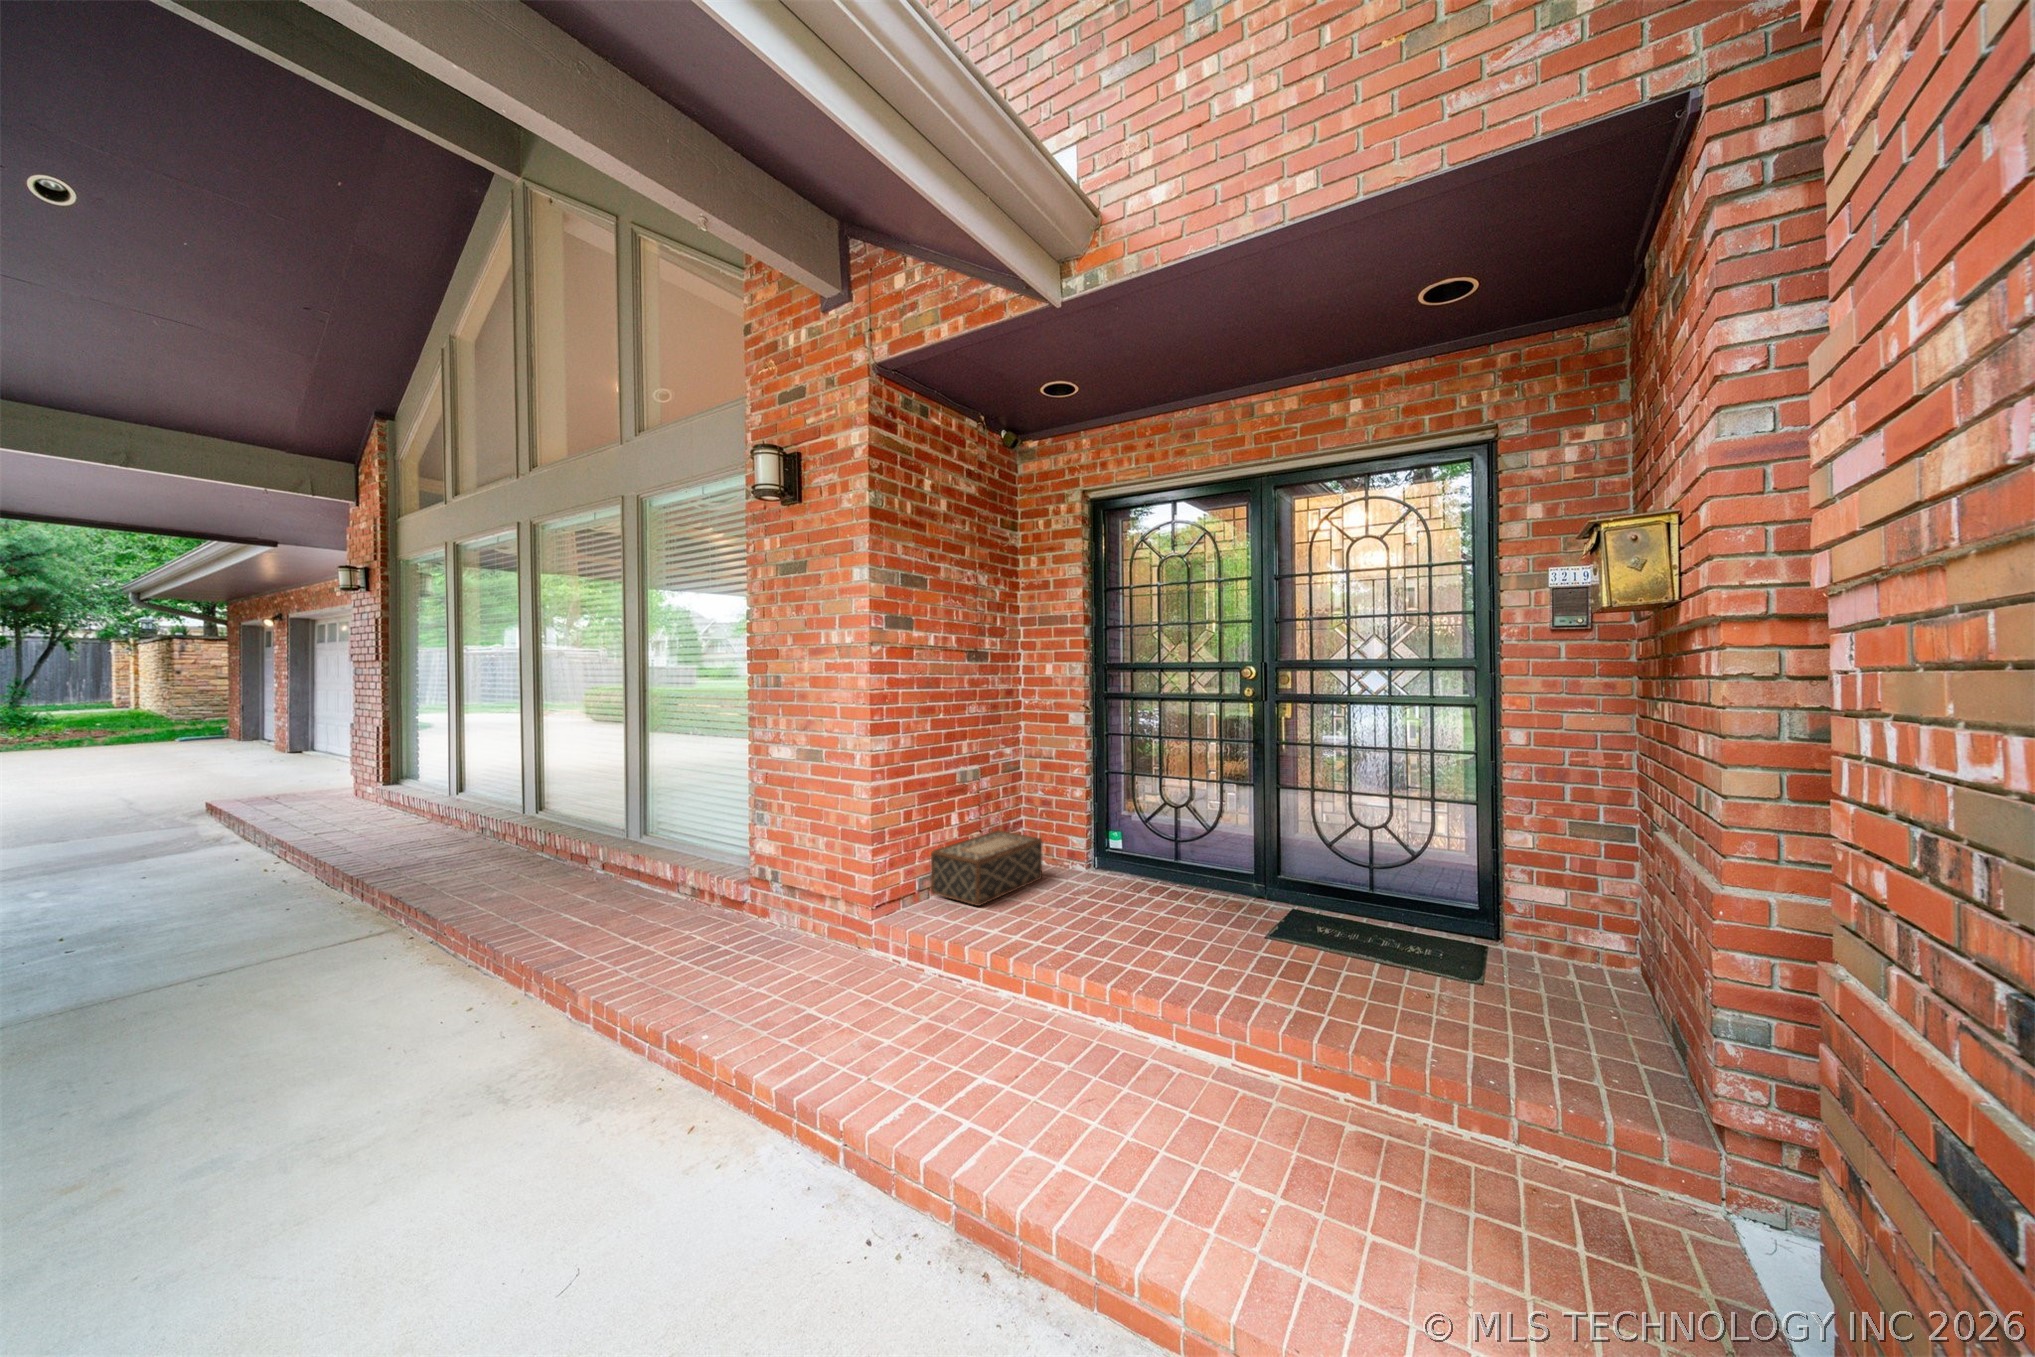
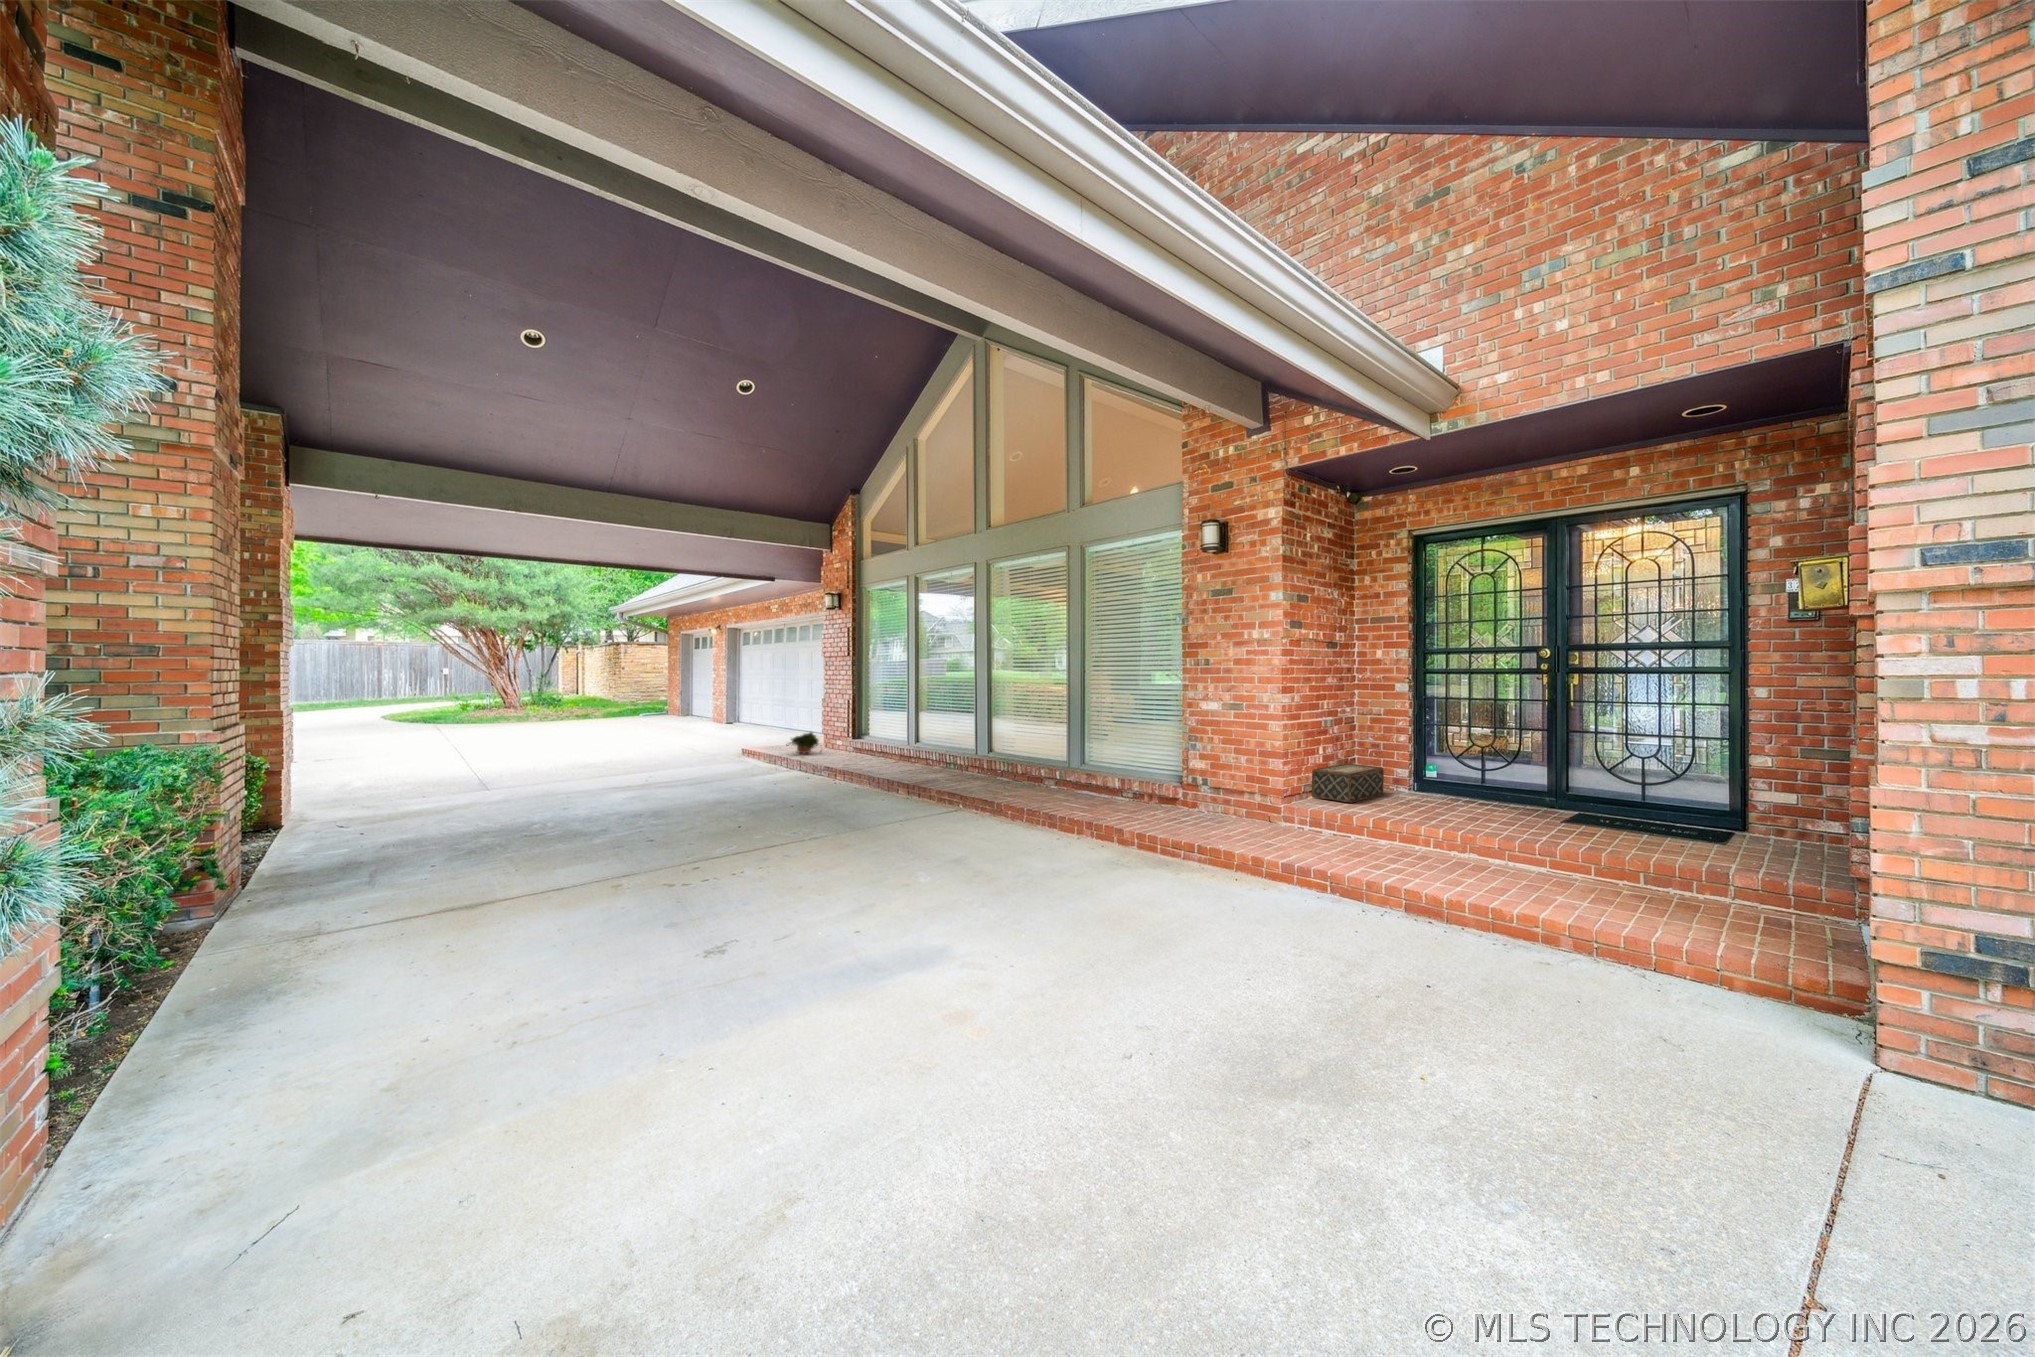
potted plant: none [281,771,356,809] -> present [786,732,822,753]

